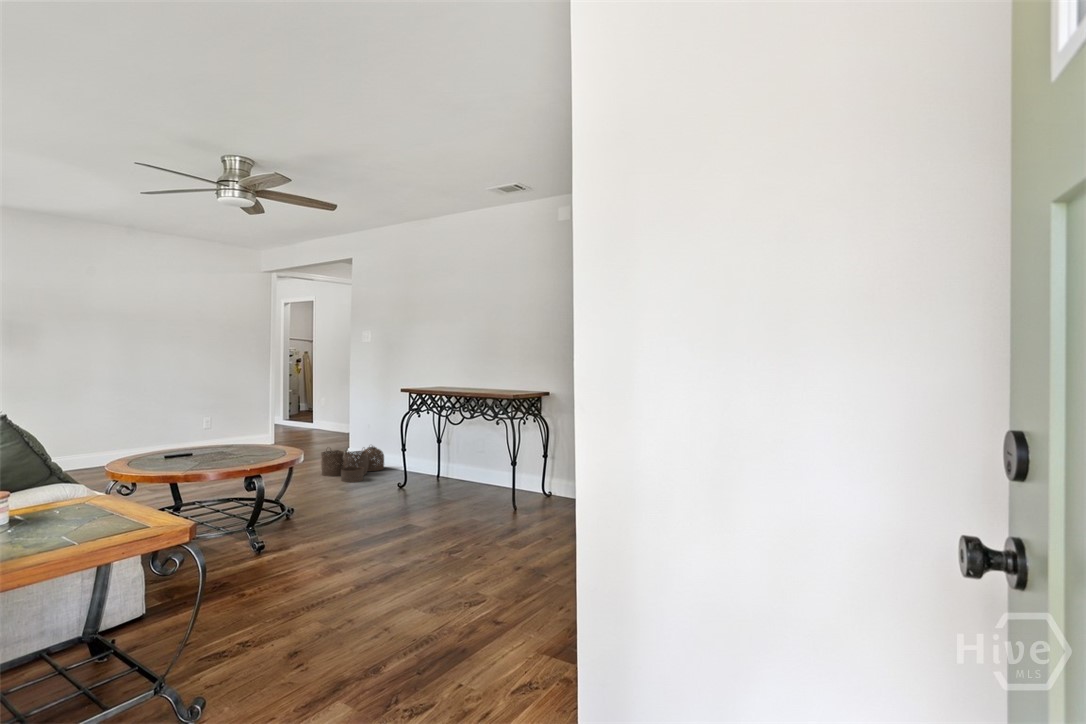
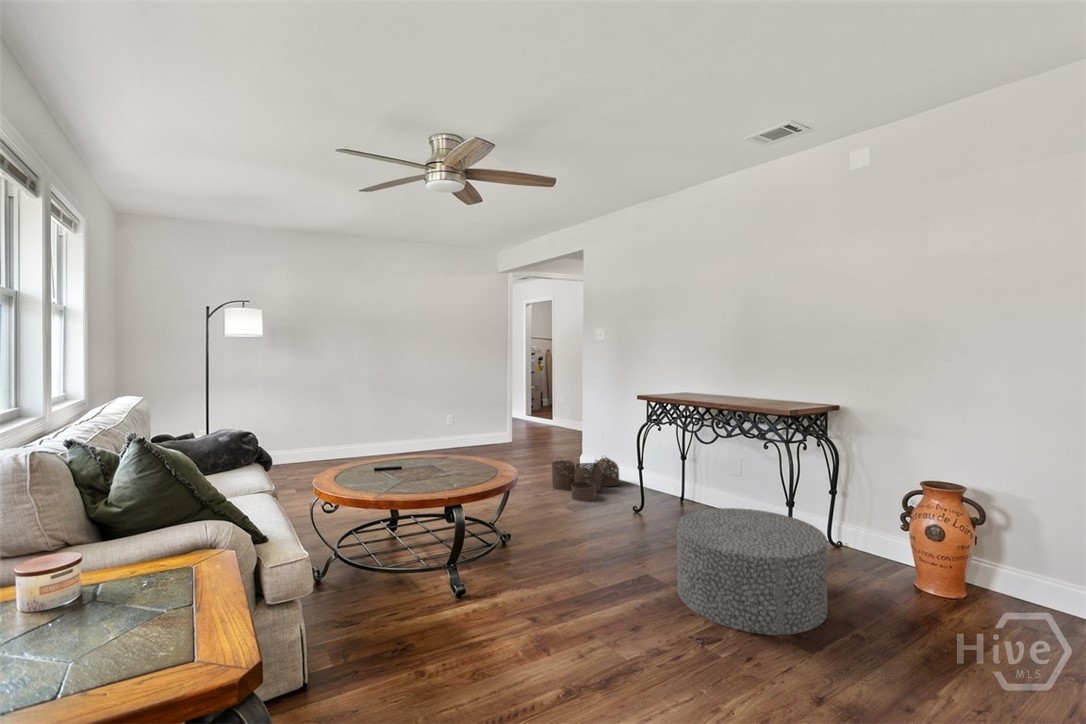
ottoman: none [431,466,528,539] -> present [677,508,827,635]

